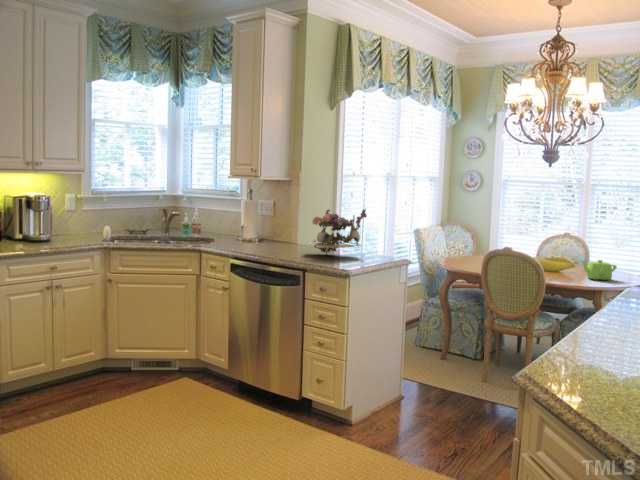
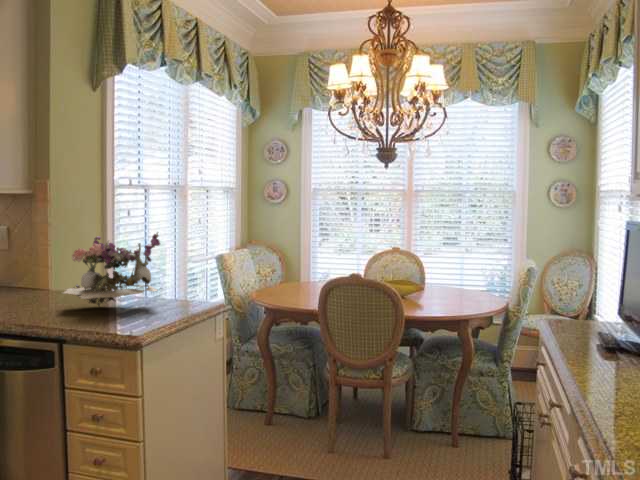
teapot: present [582,260,617,280] -> none [430,281,470,306]

